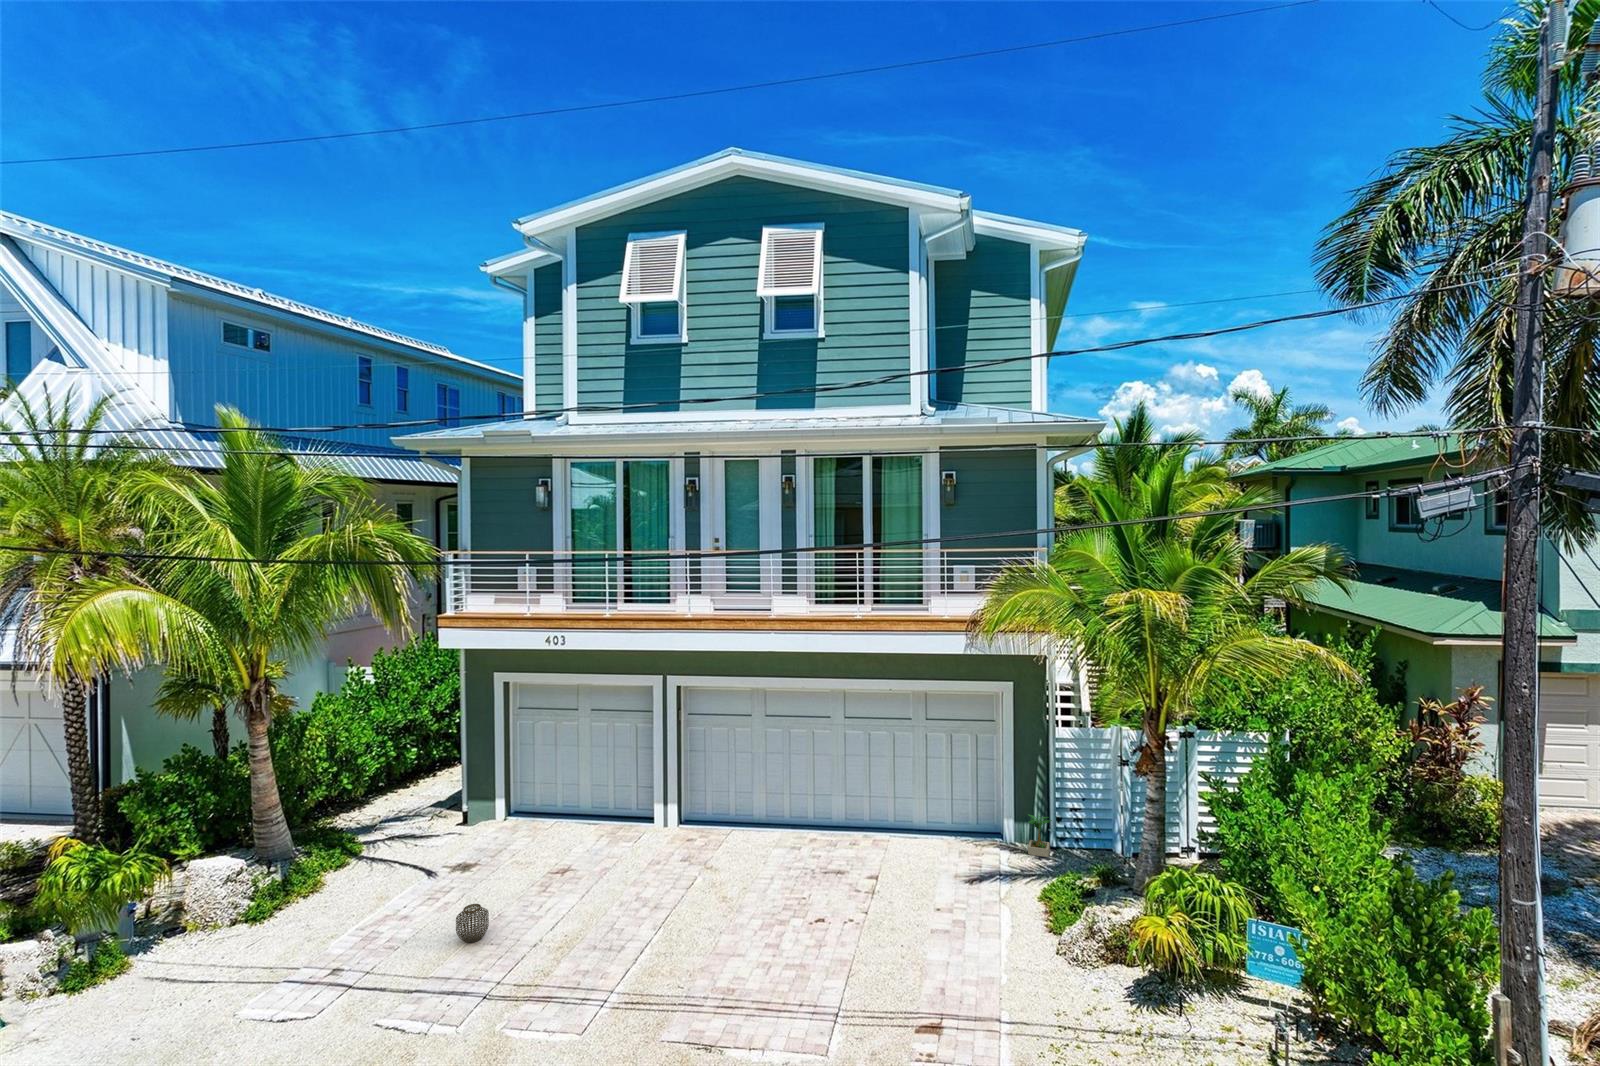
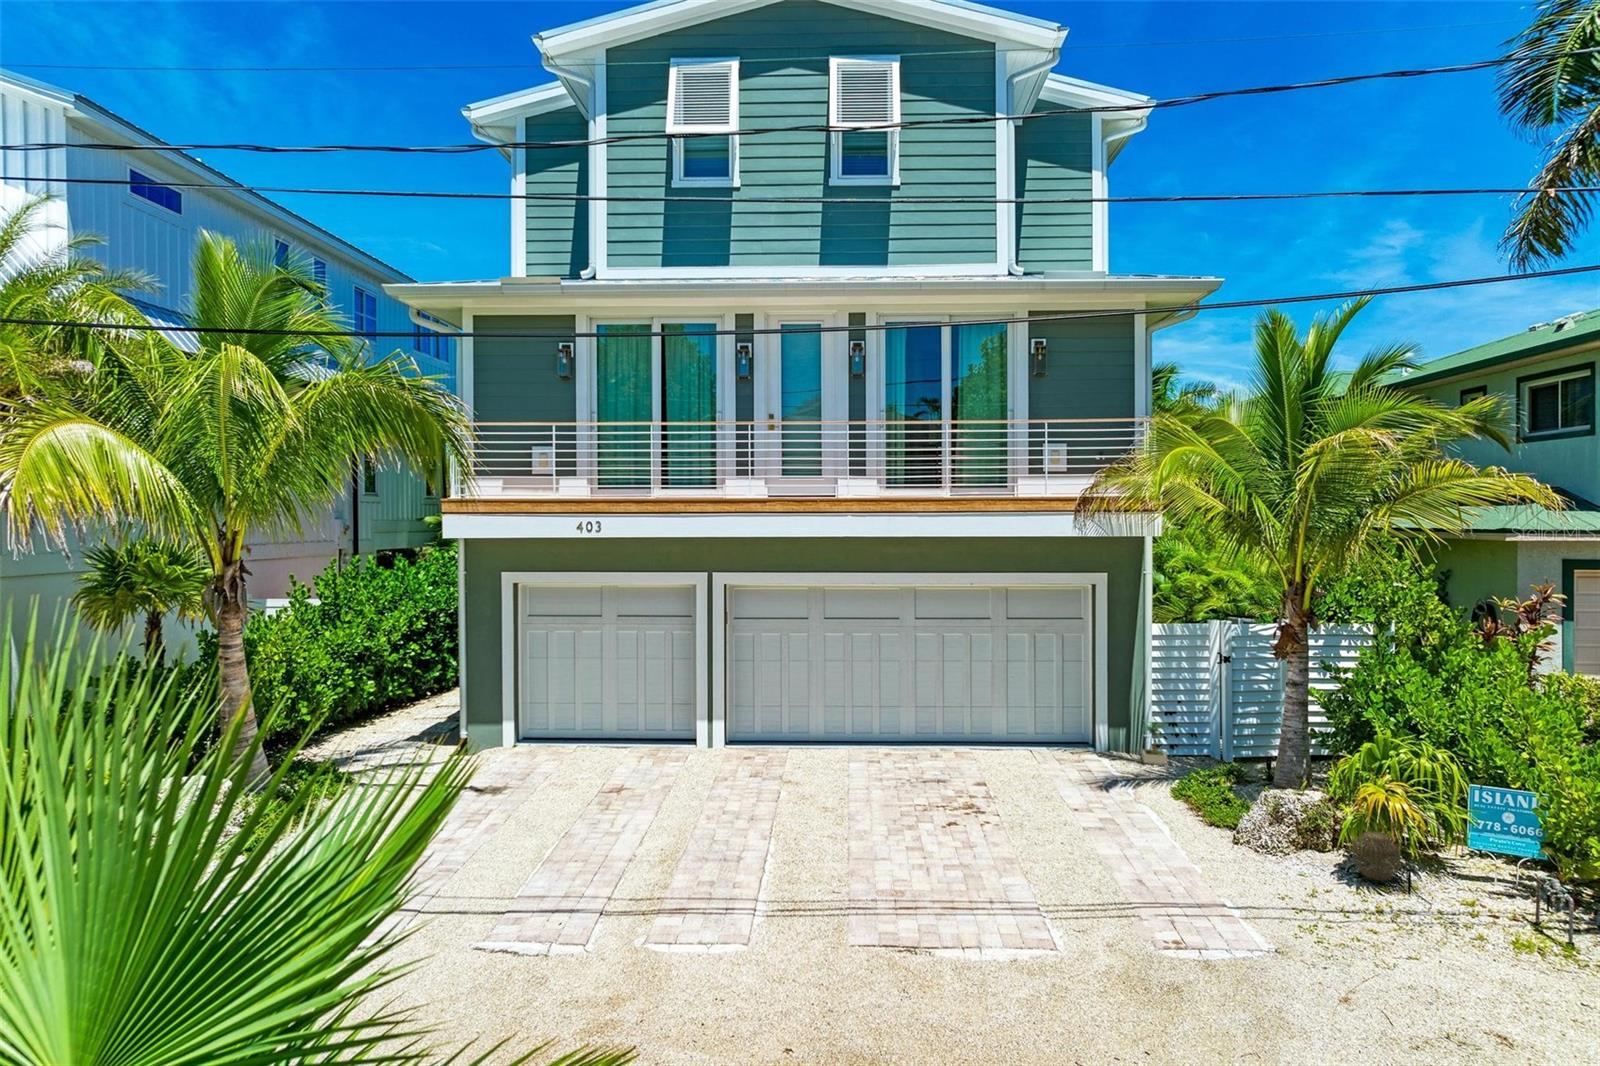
woven basket: present [456,904,489,943] -> present [1352,831,1400,880]

